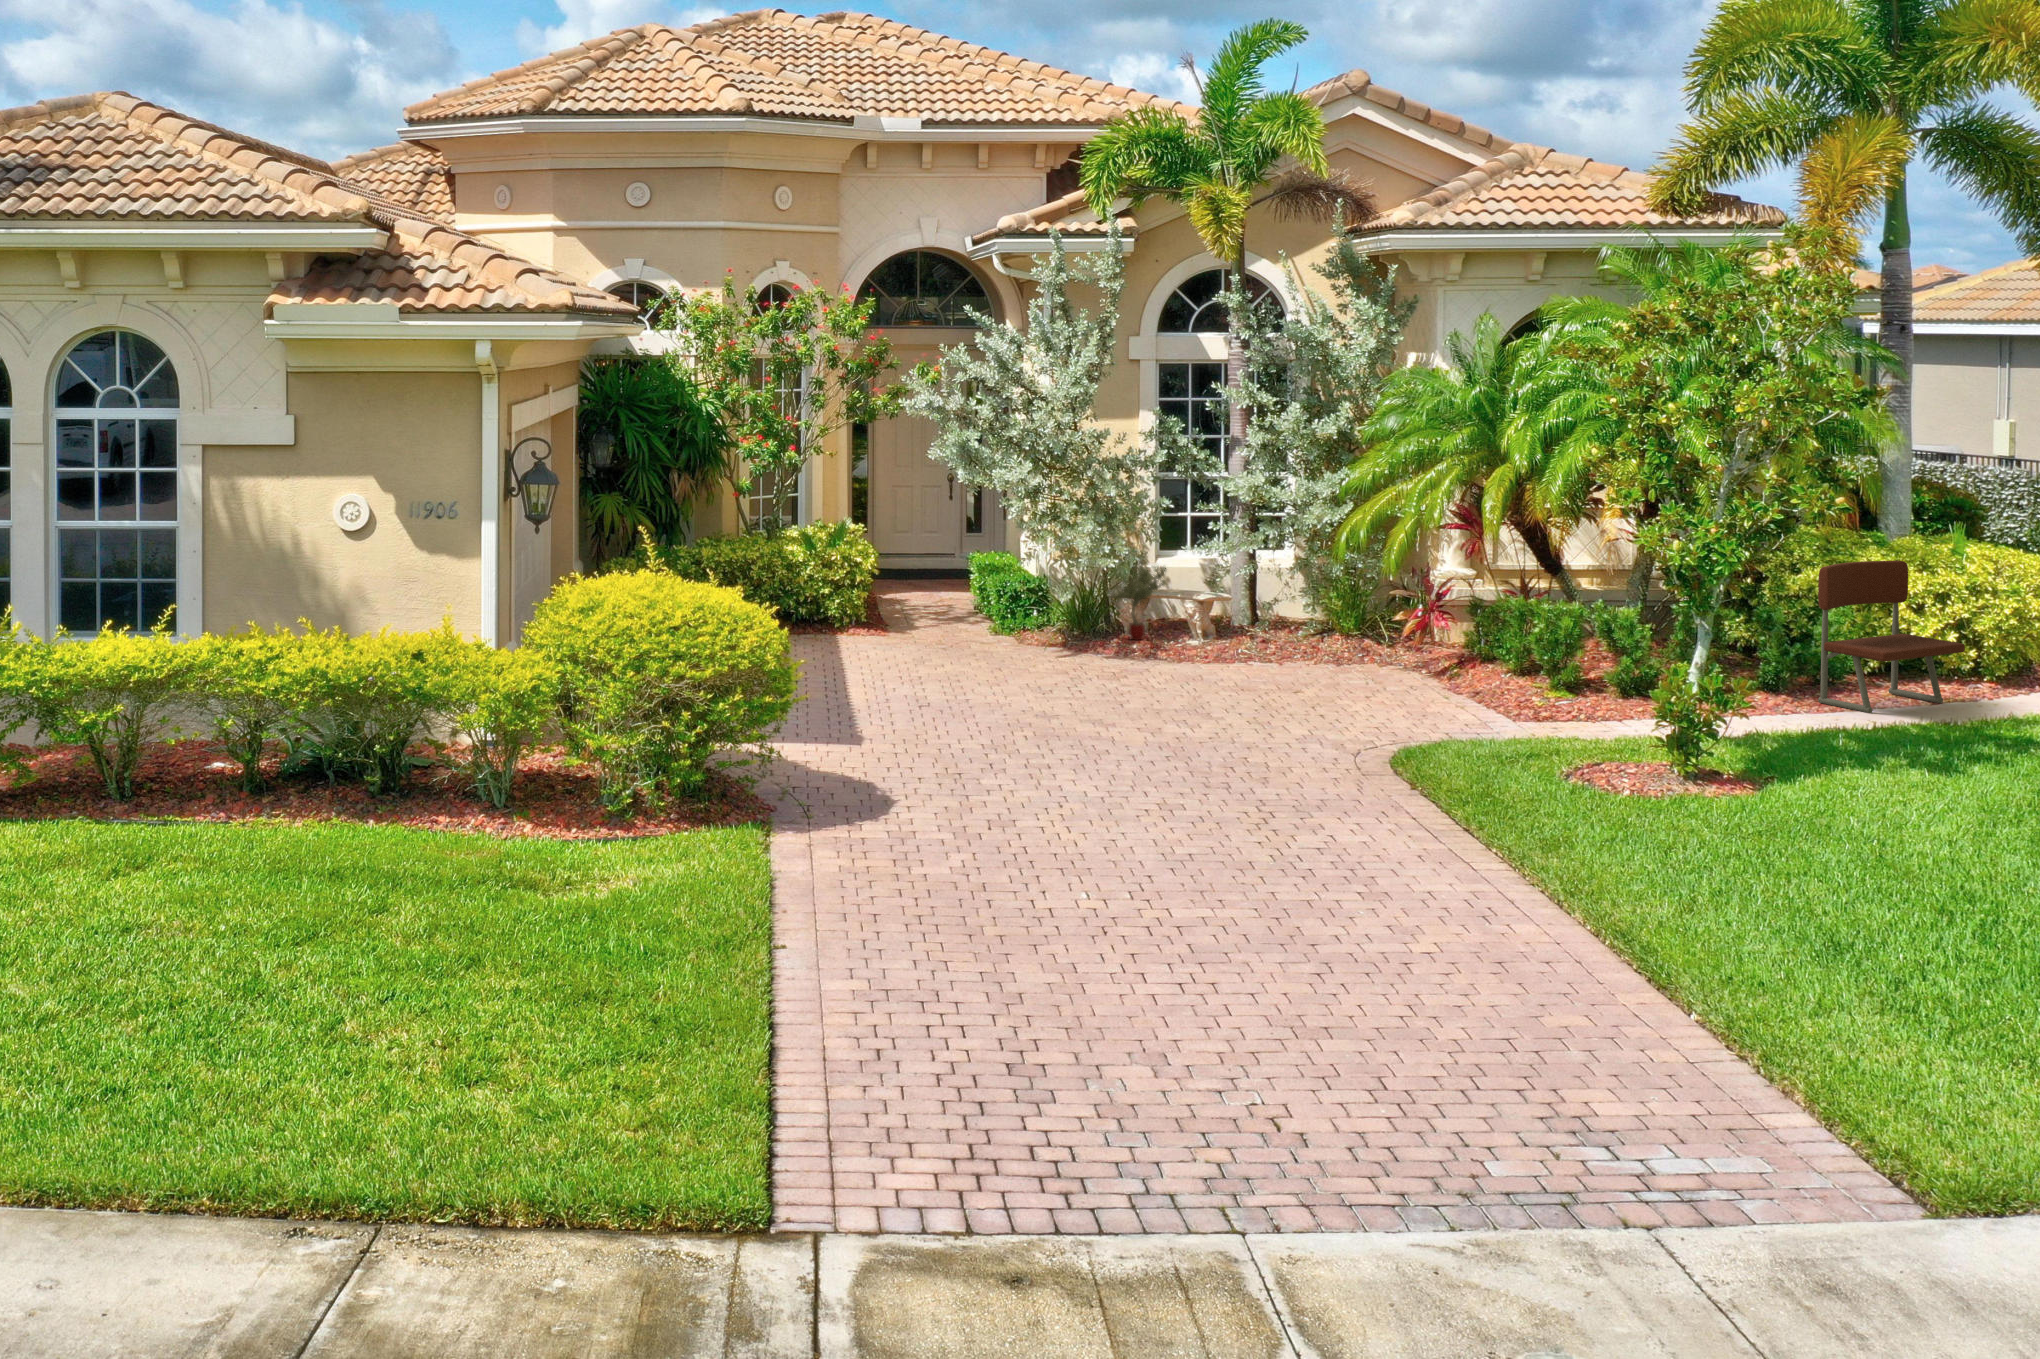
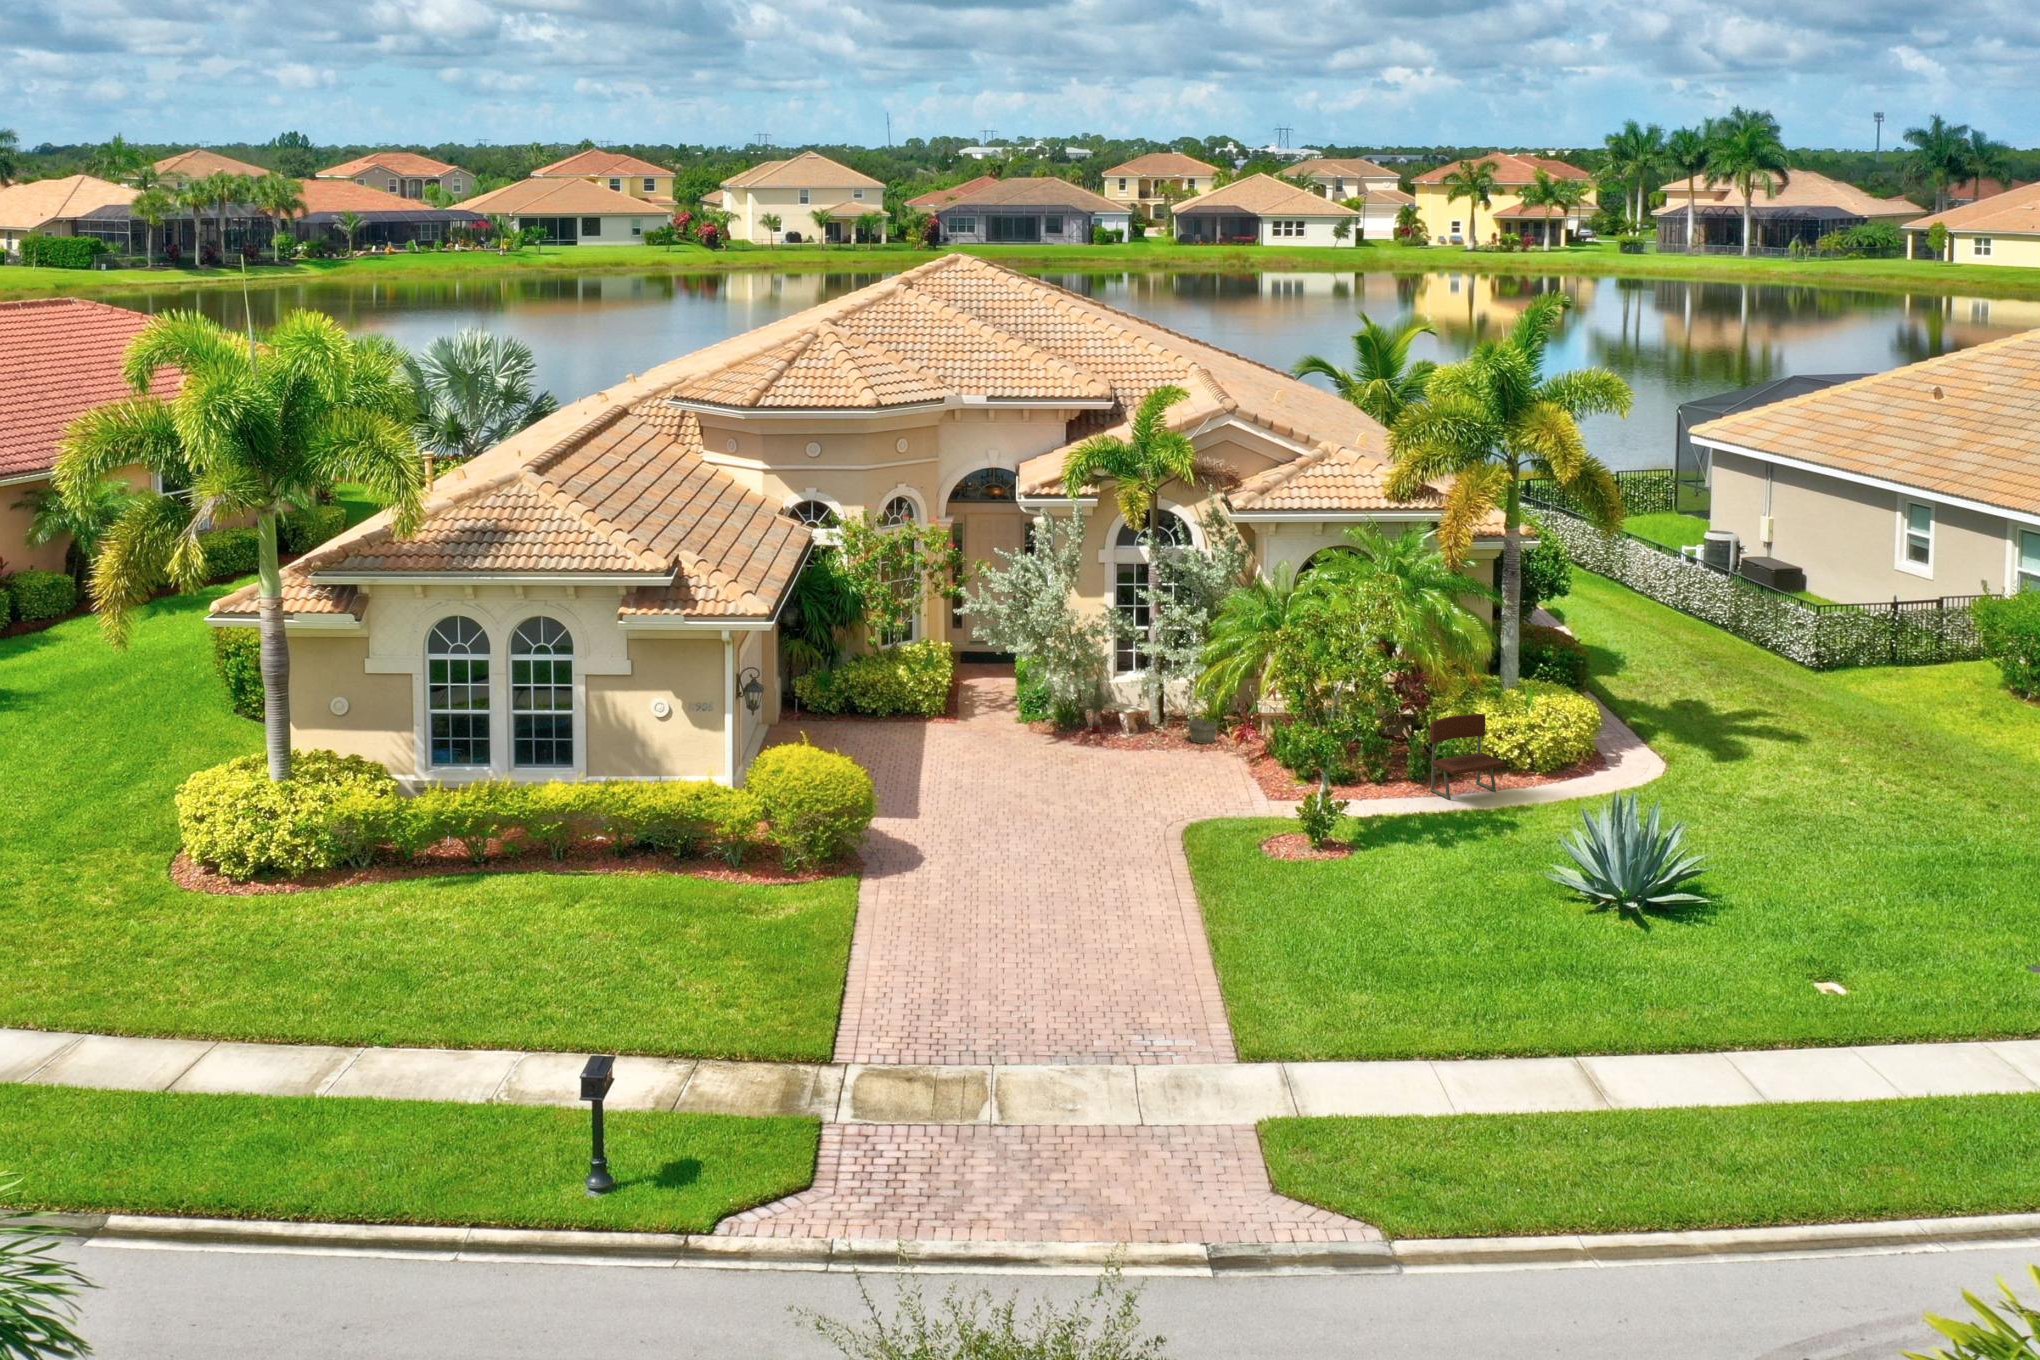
wooden bucket: none [1305,603,1360,651] -> present [1188,718,1218,744]

